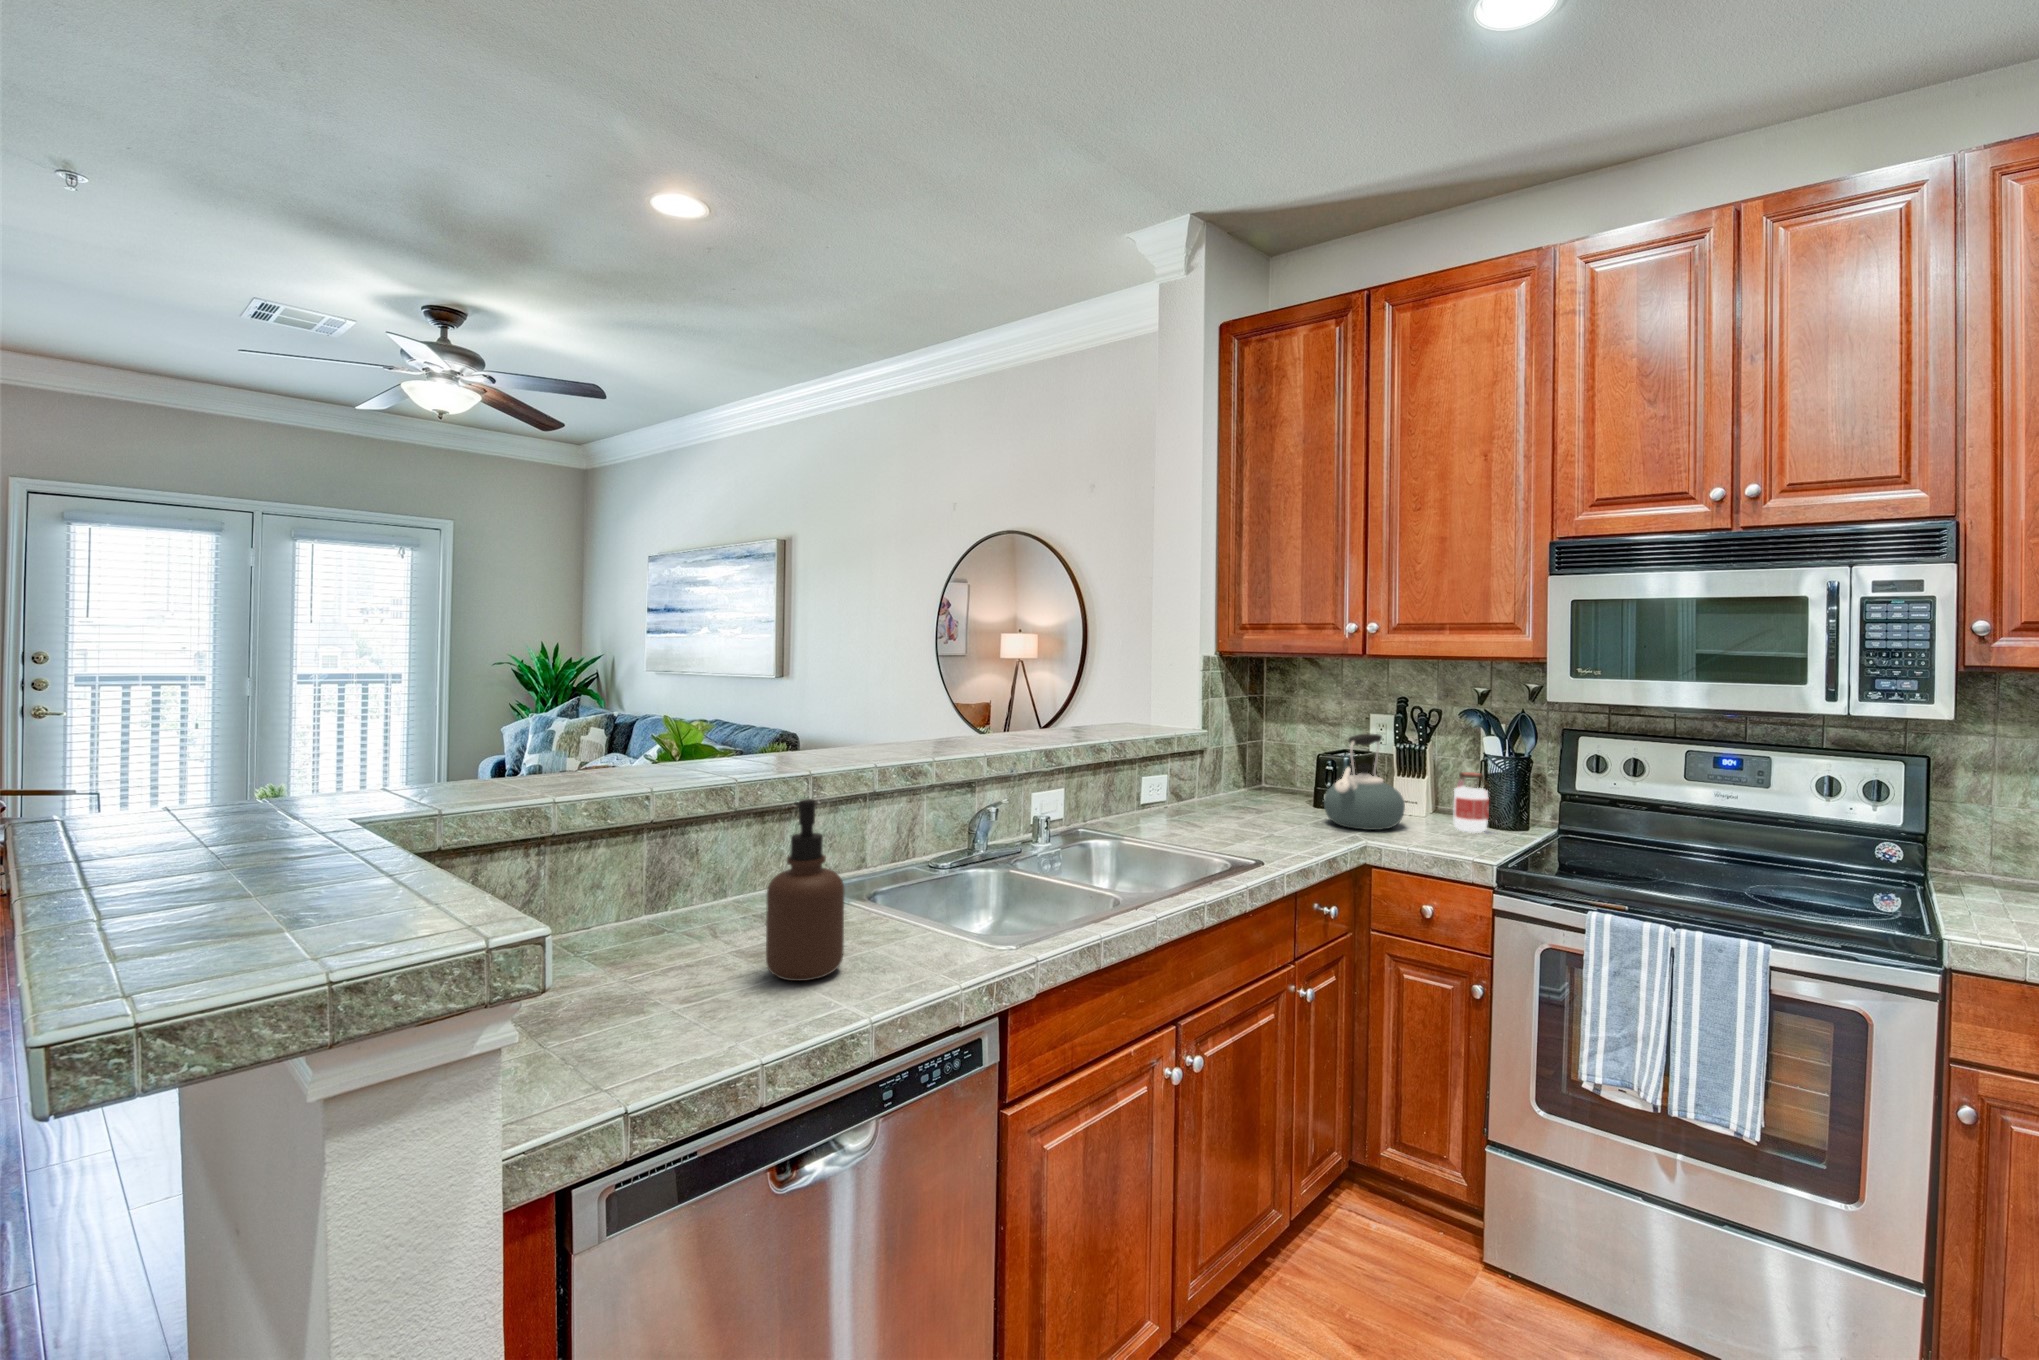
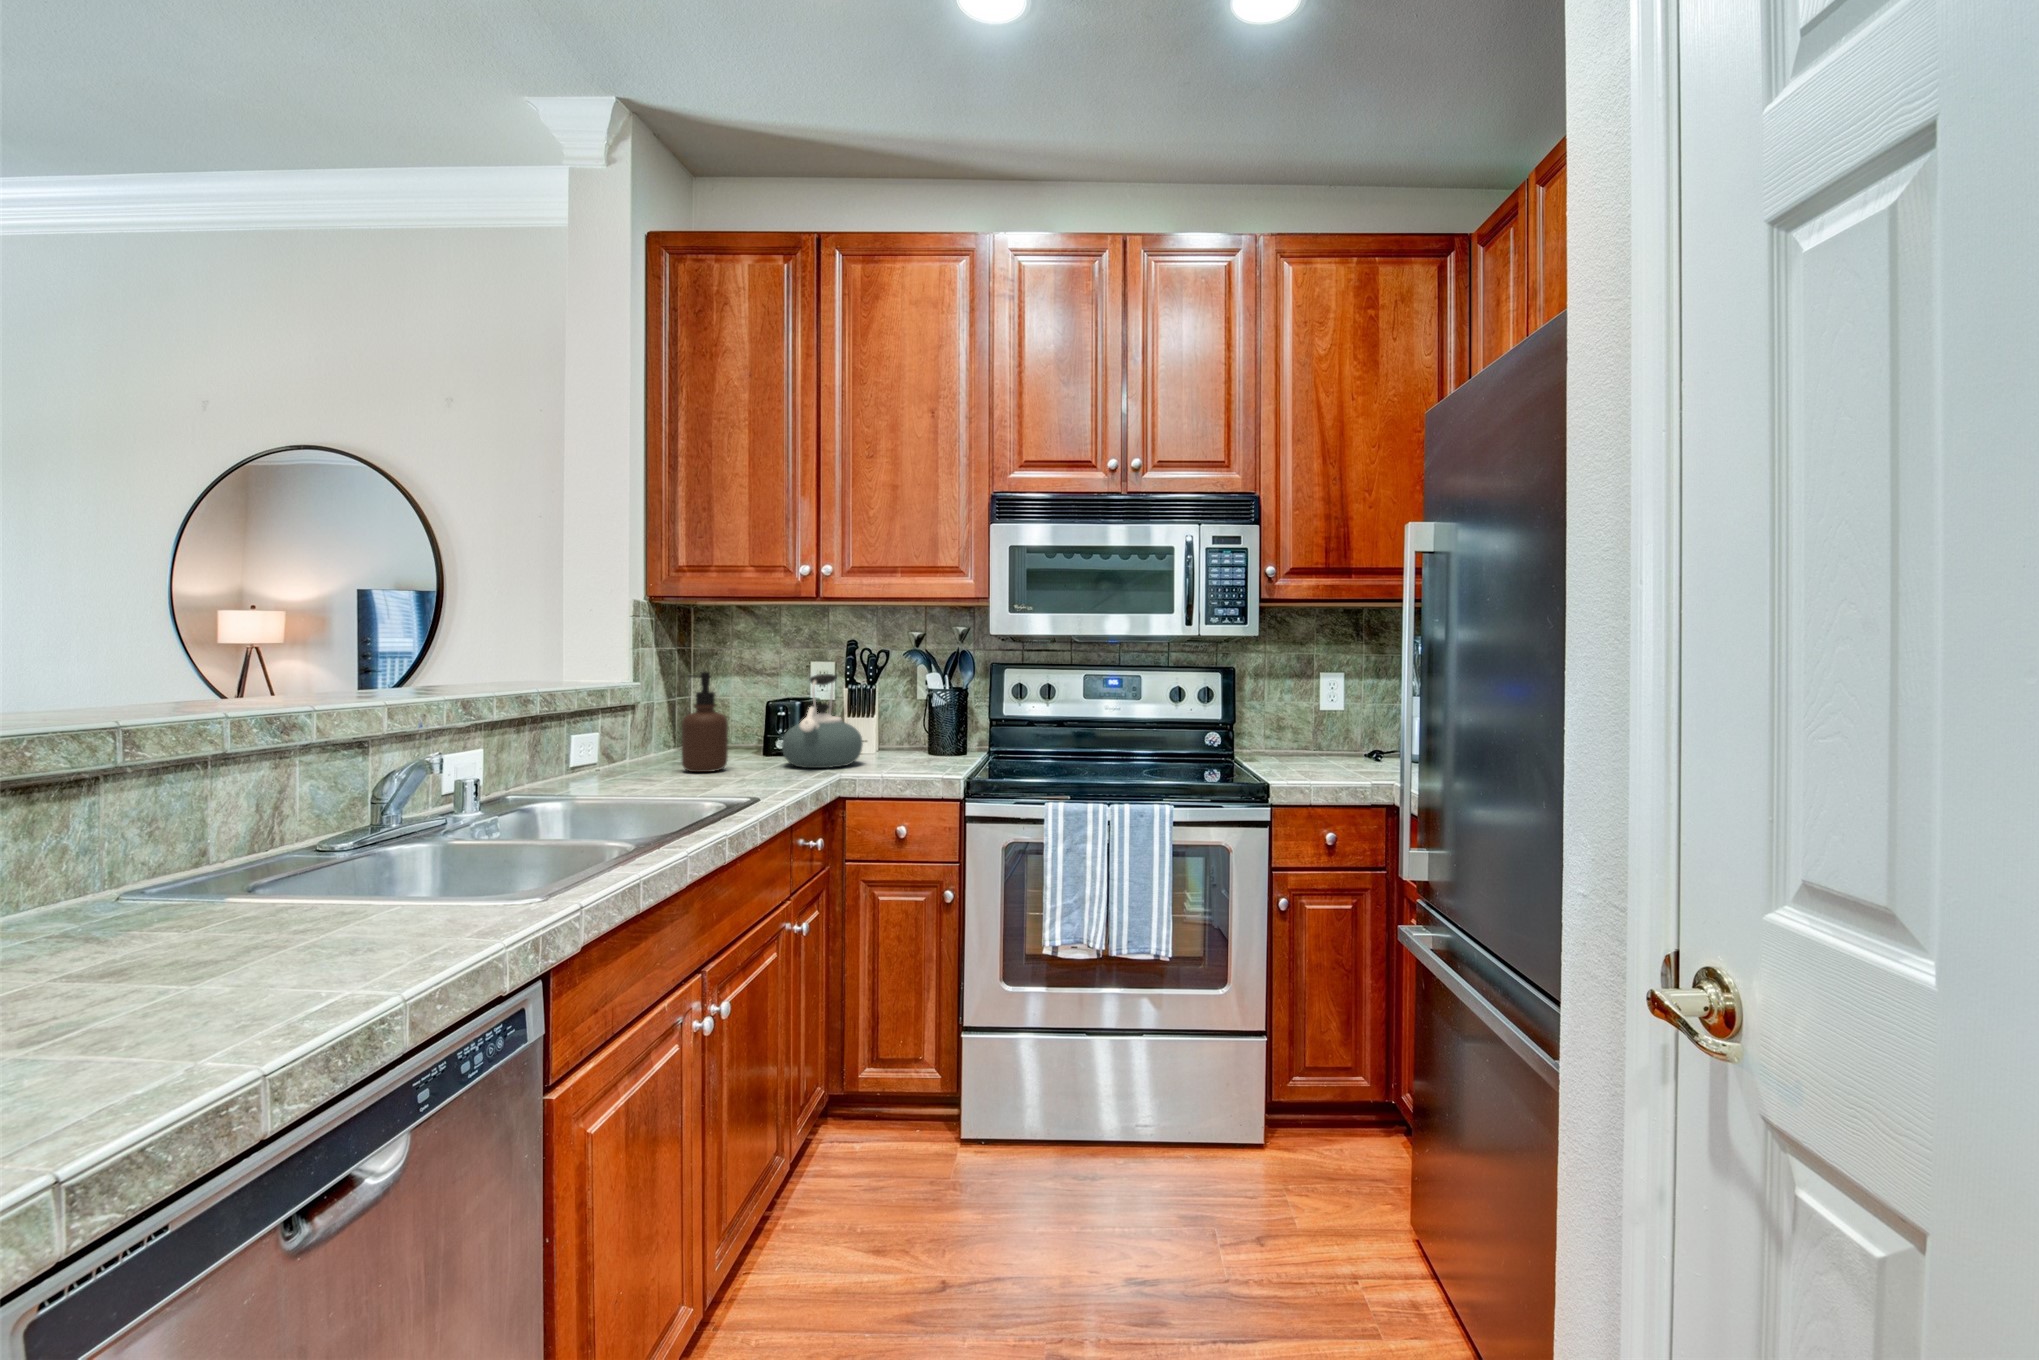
jar: present [1454,772,1489,833] -> none [905,705,938,761]
soap dispenser: present [766,799,844,981] -> present [682,672,728,772]

